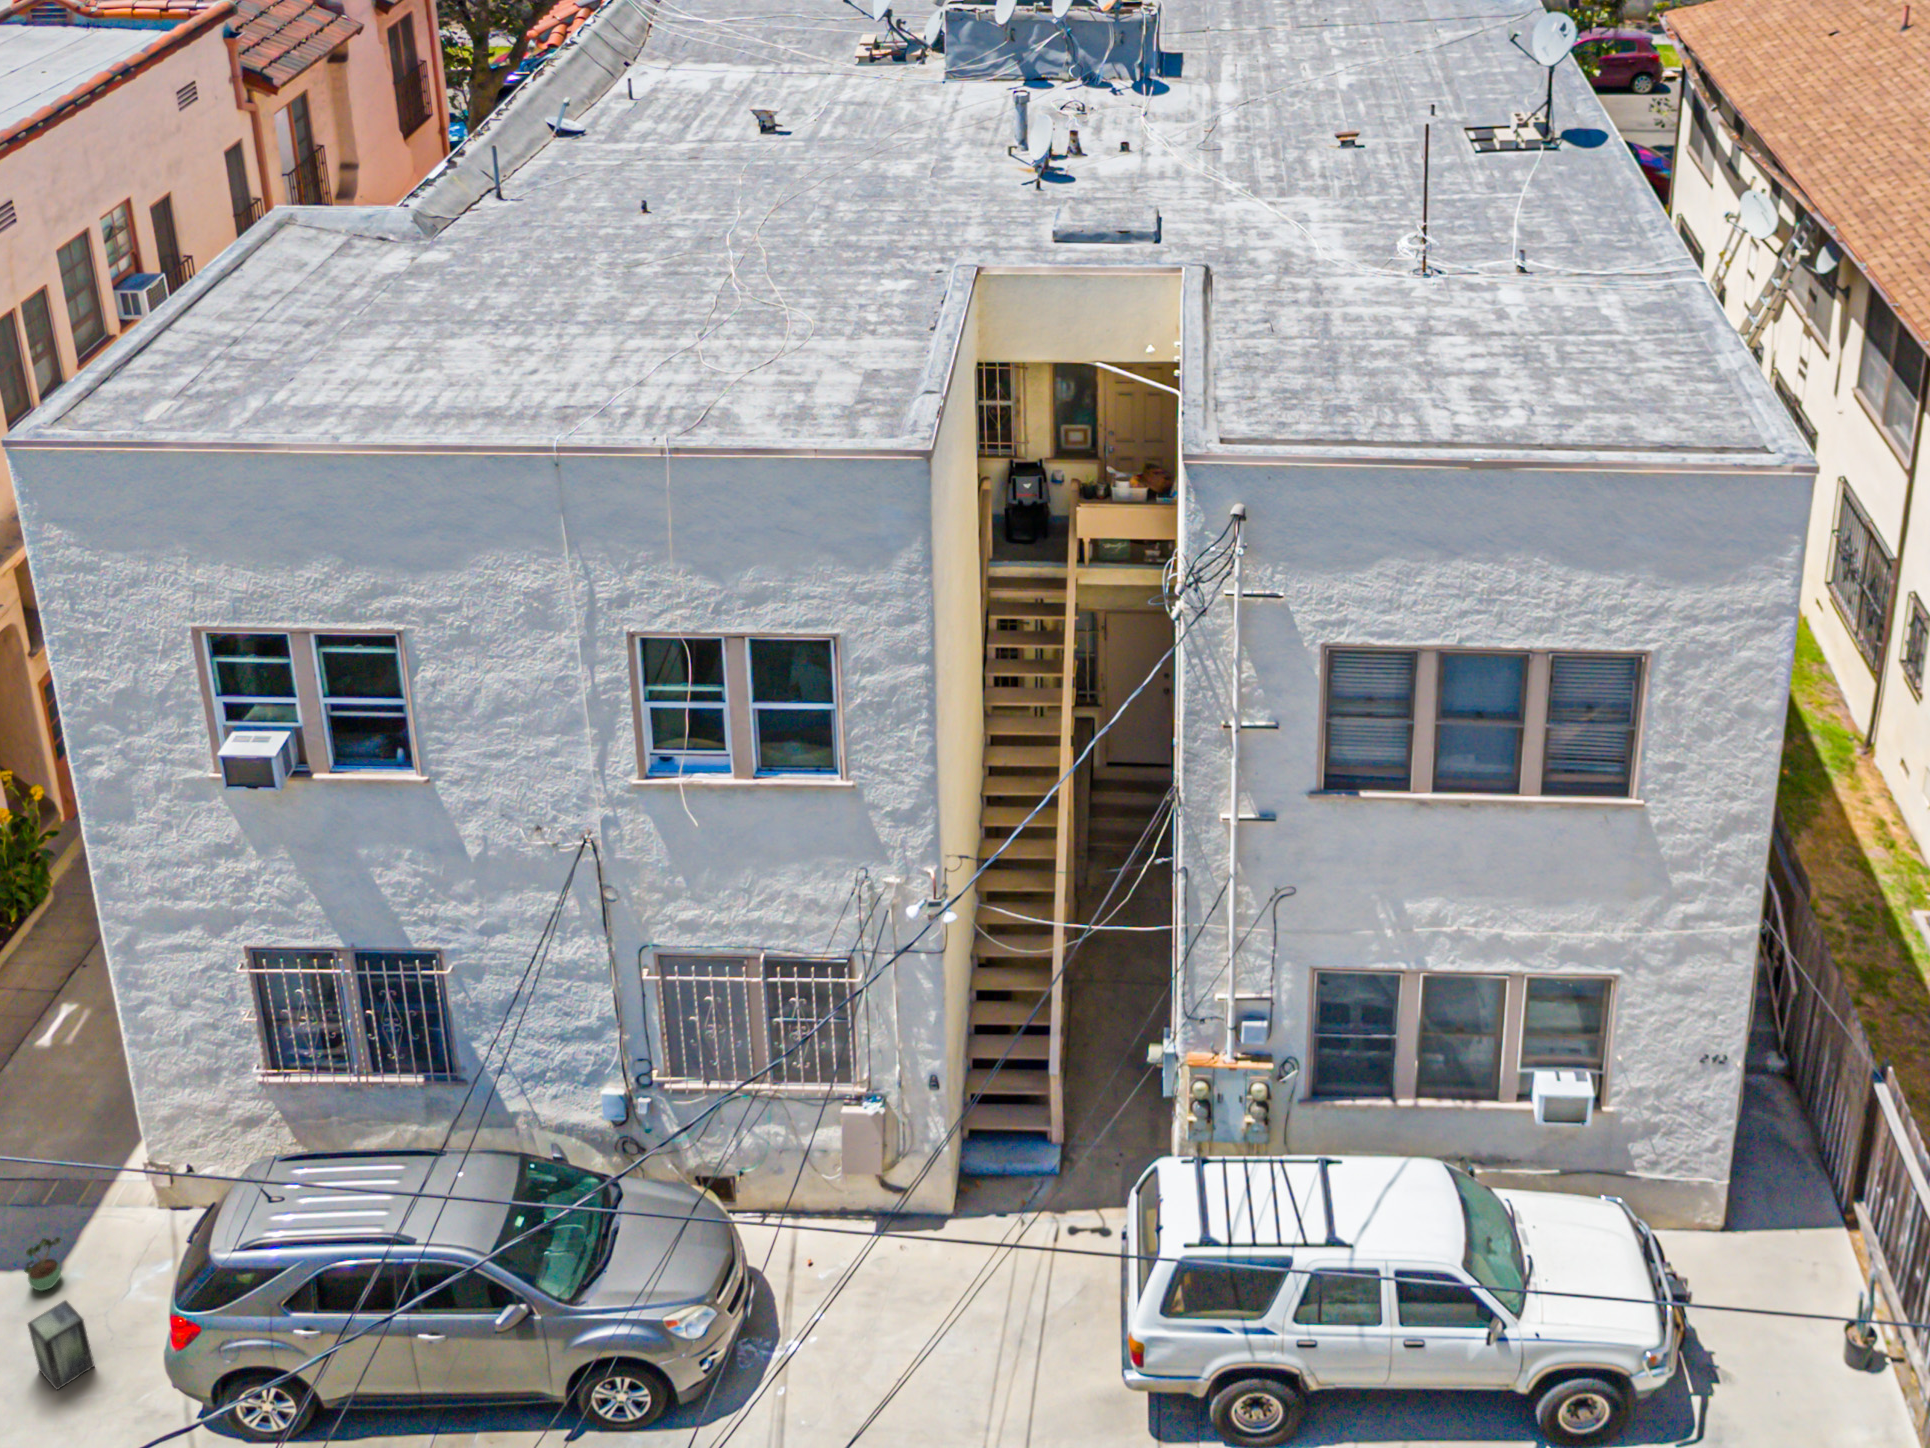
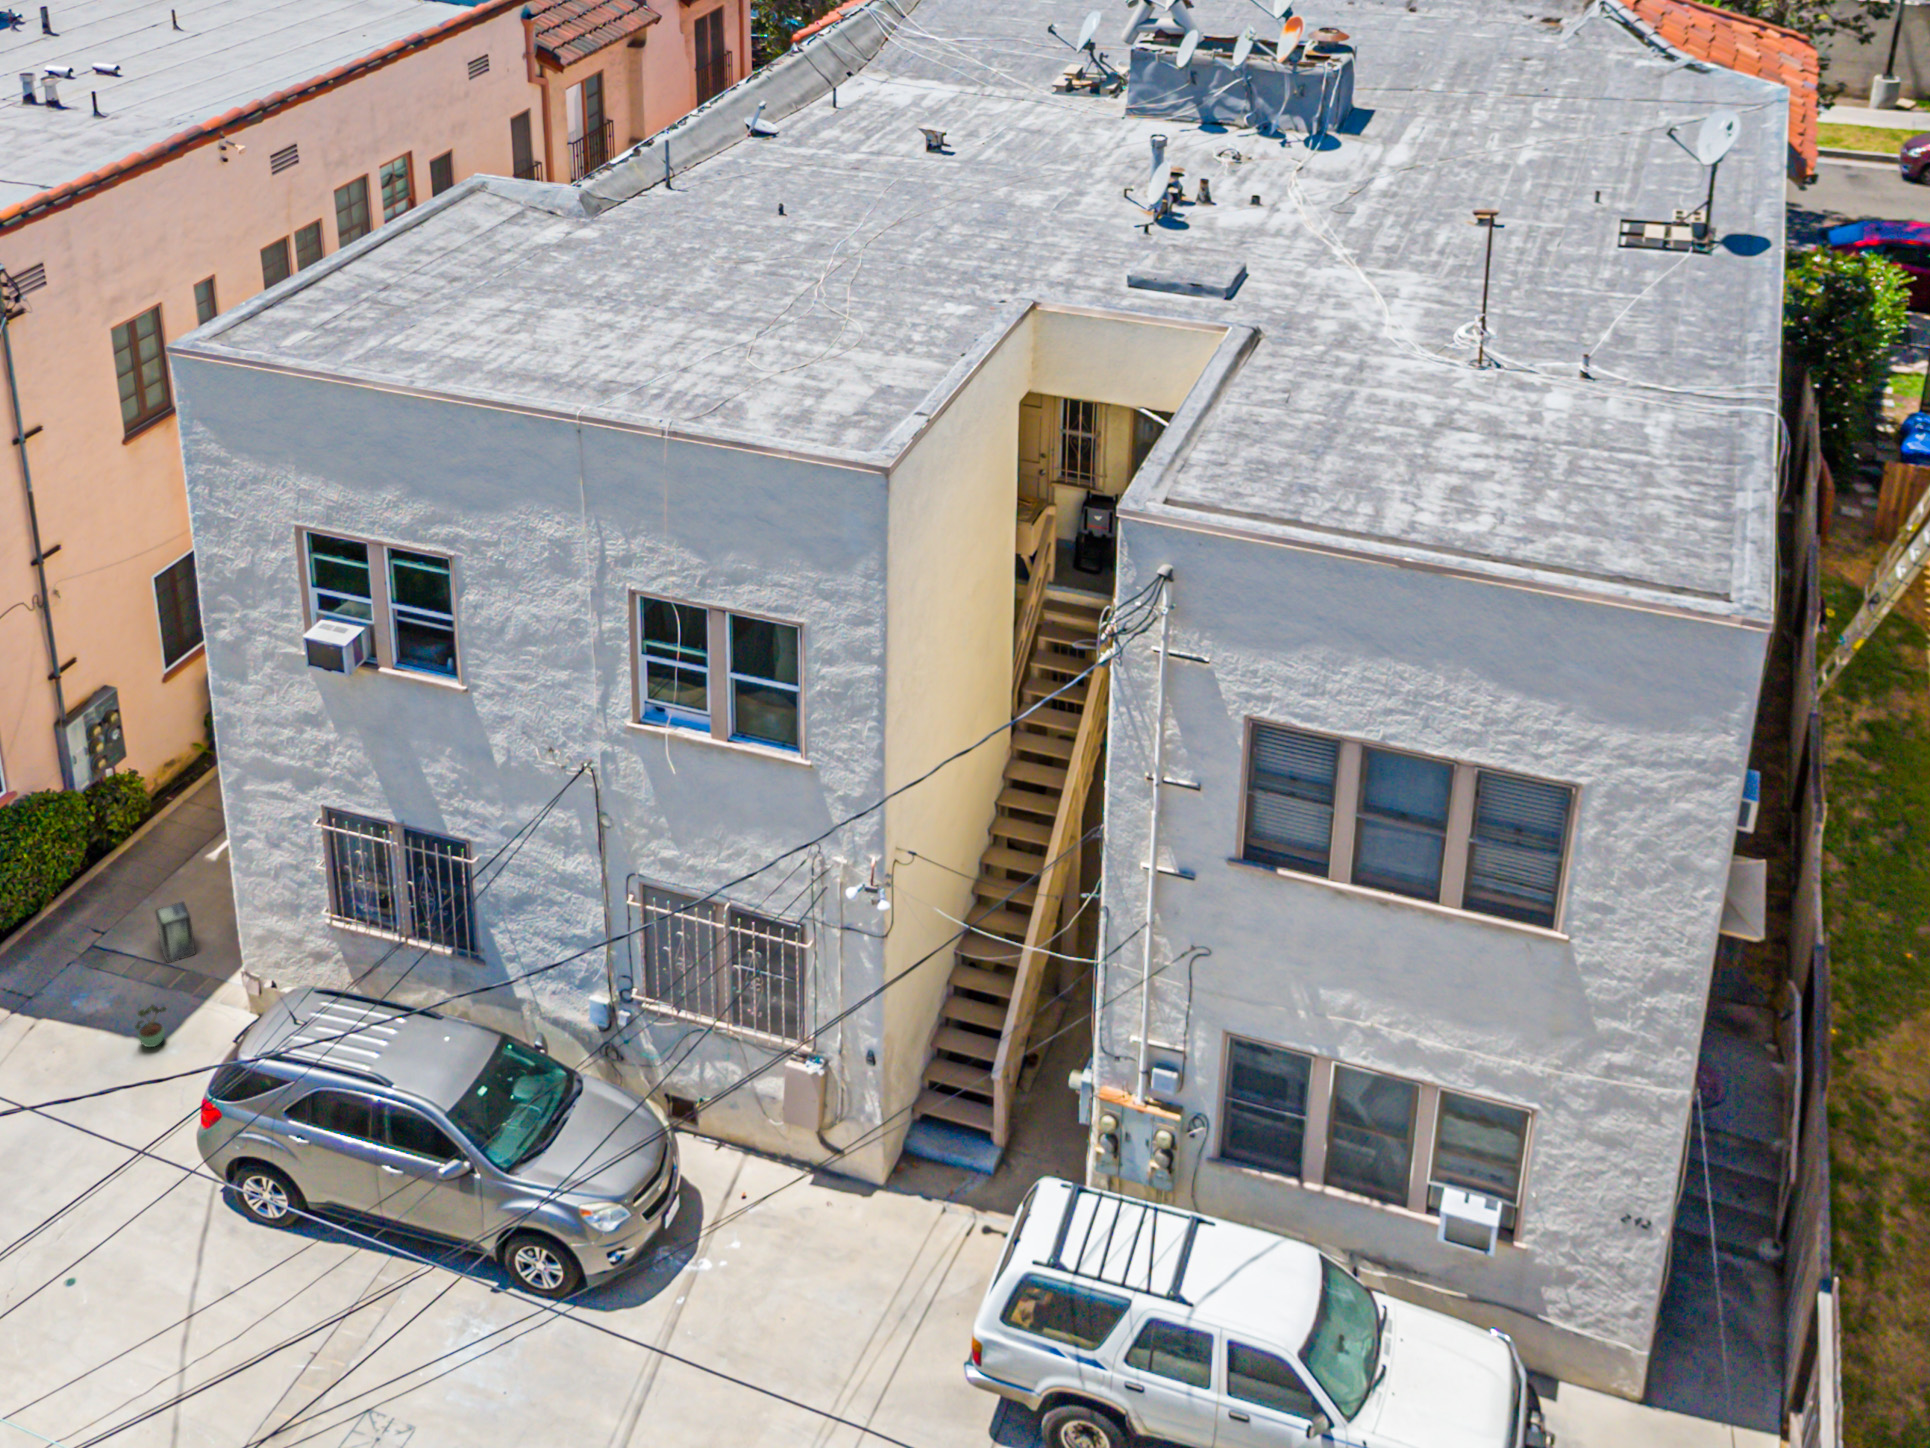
storage box: present [28,1300,94,1390] -> present [155,902,195,963]

